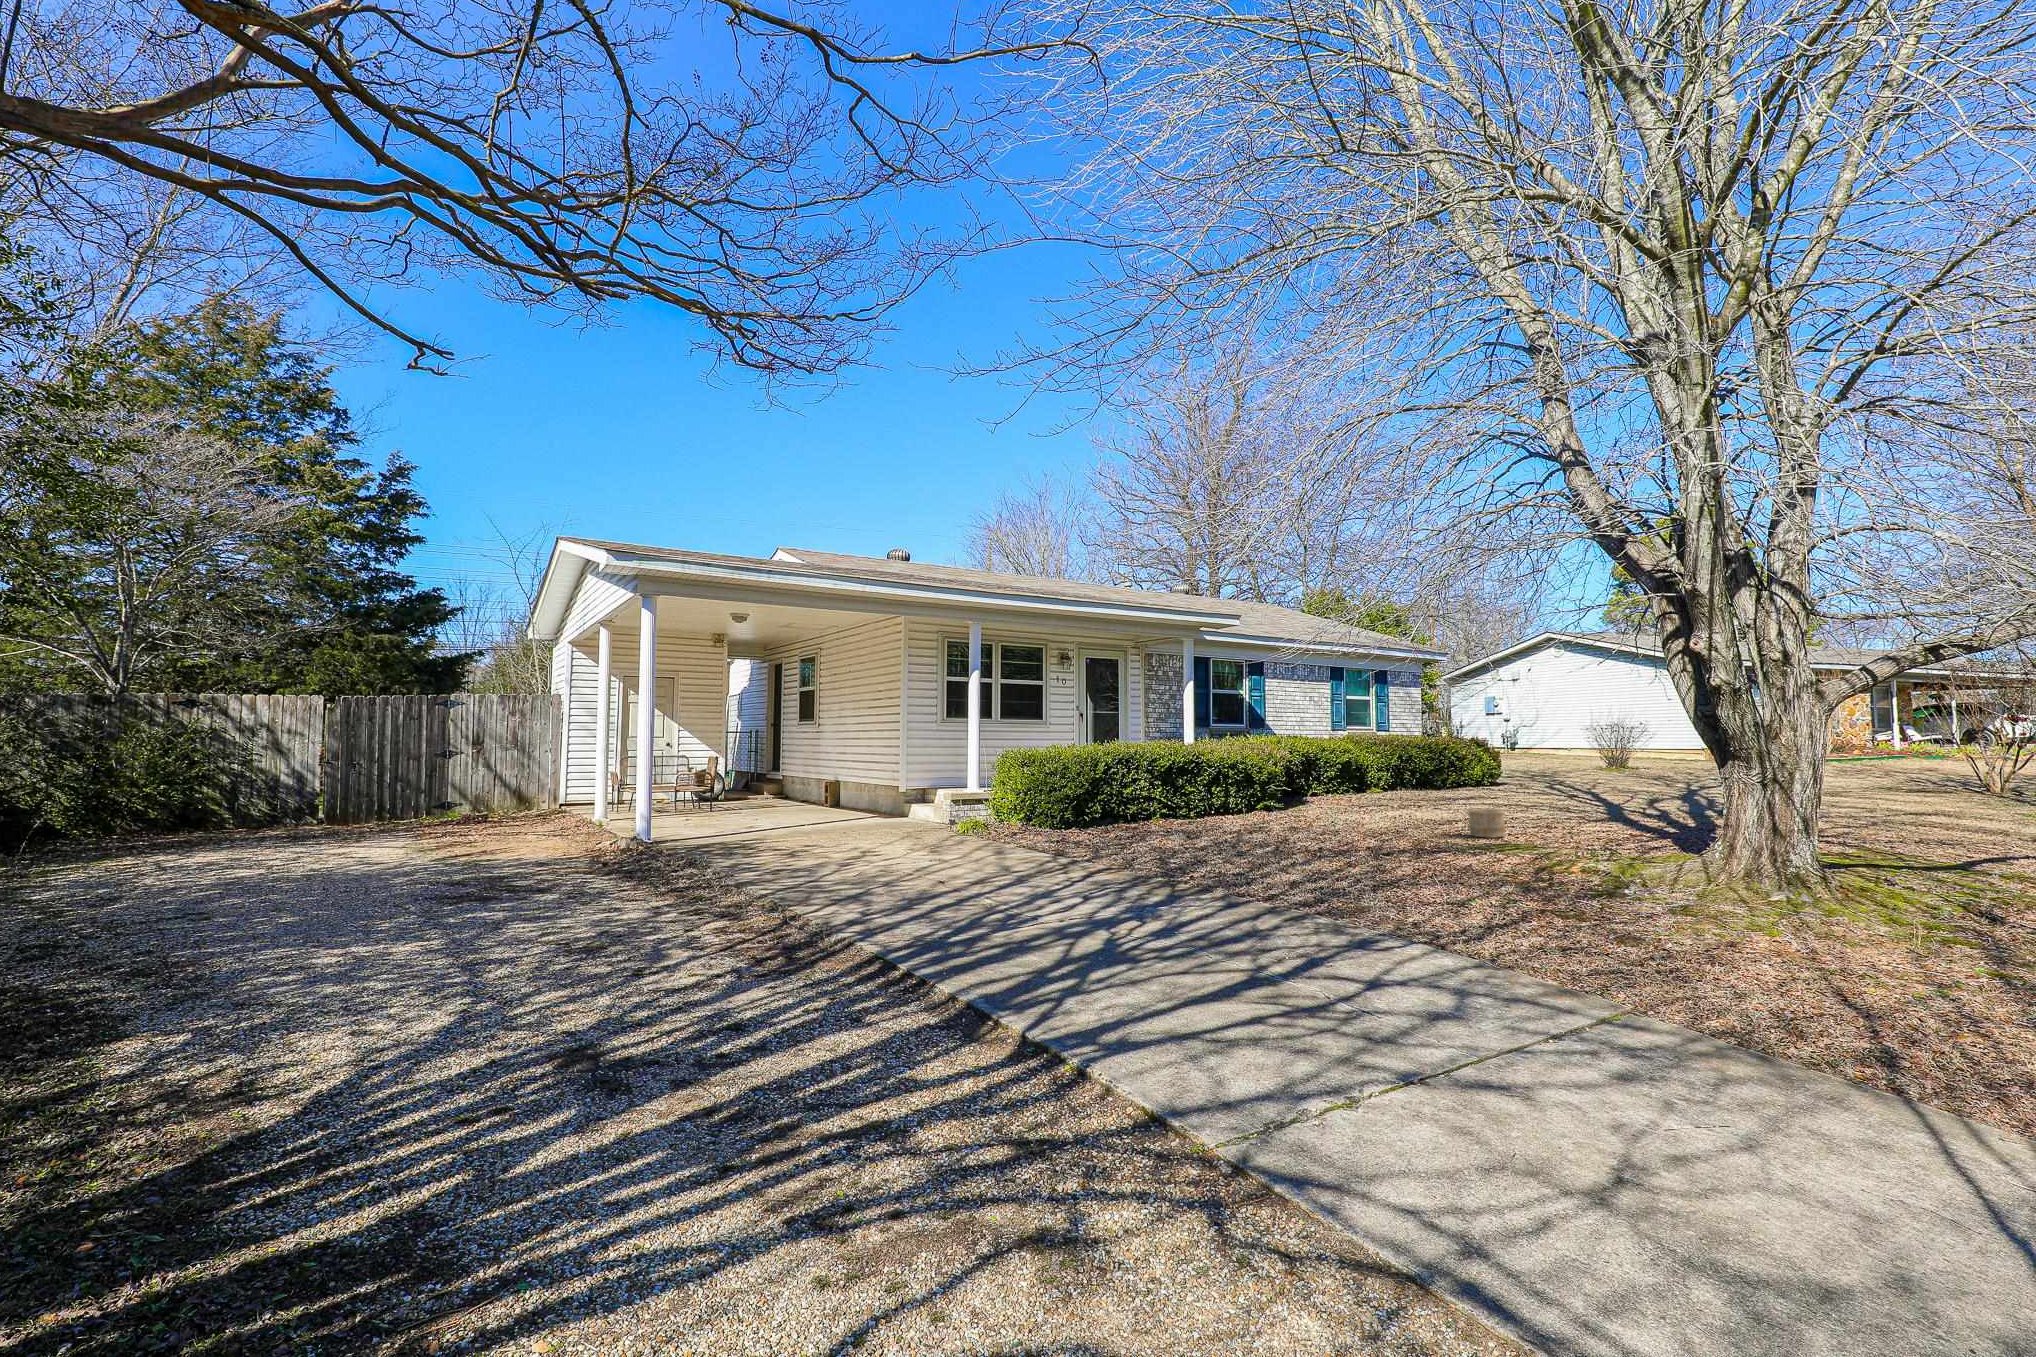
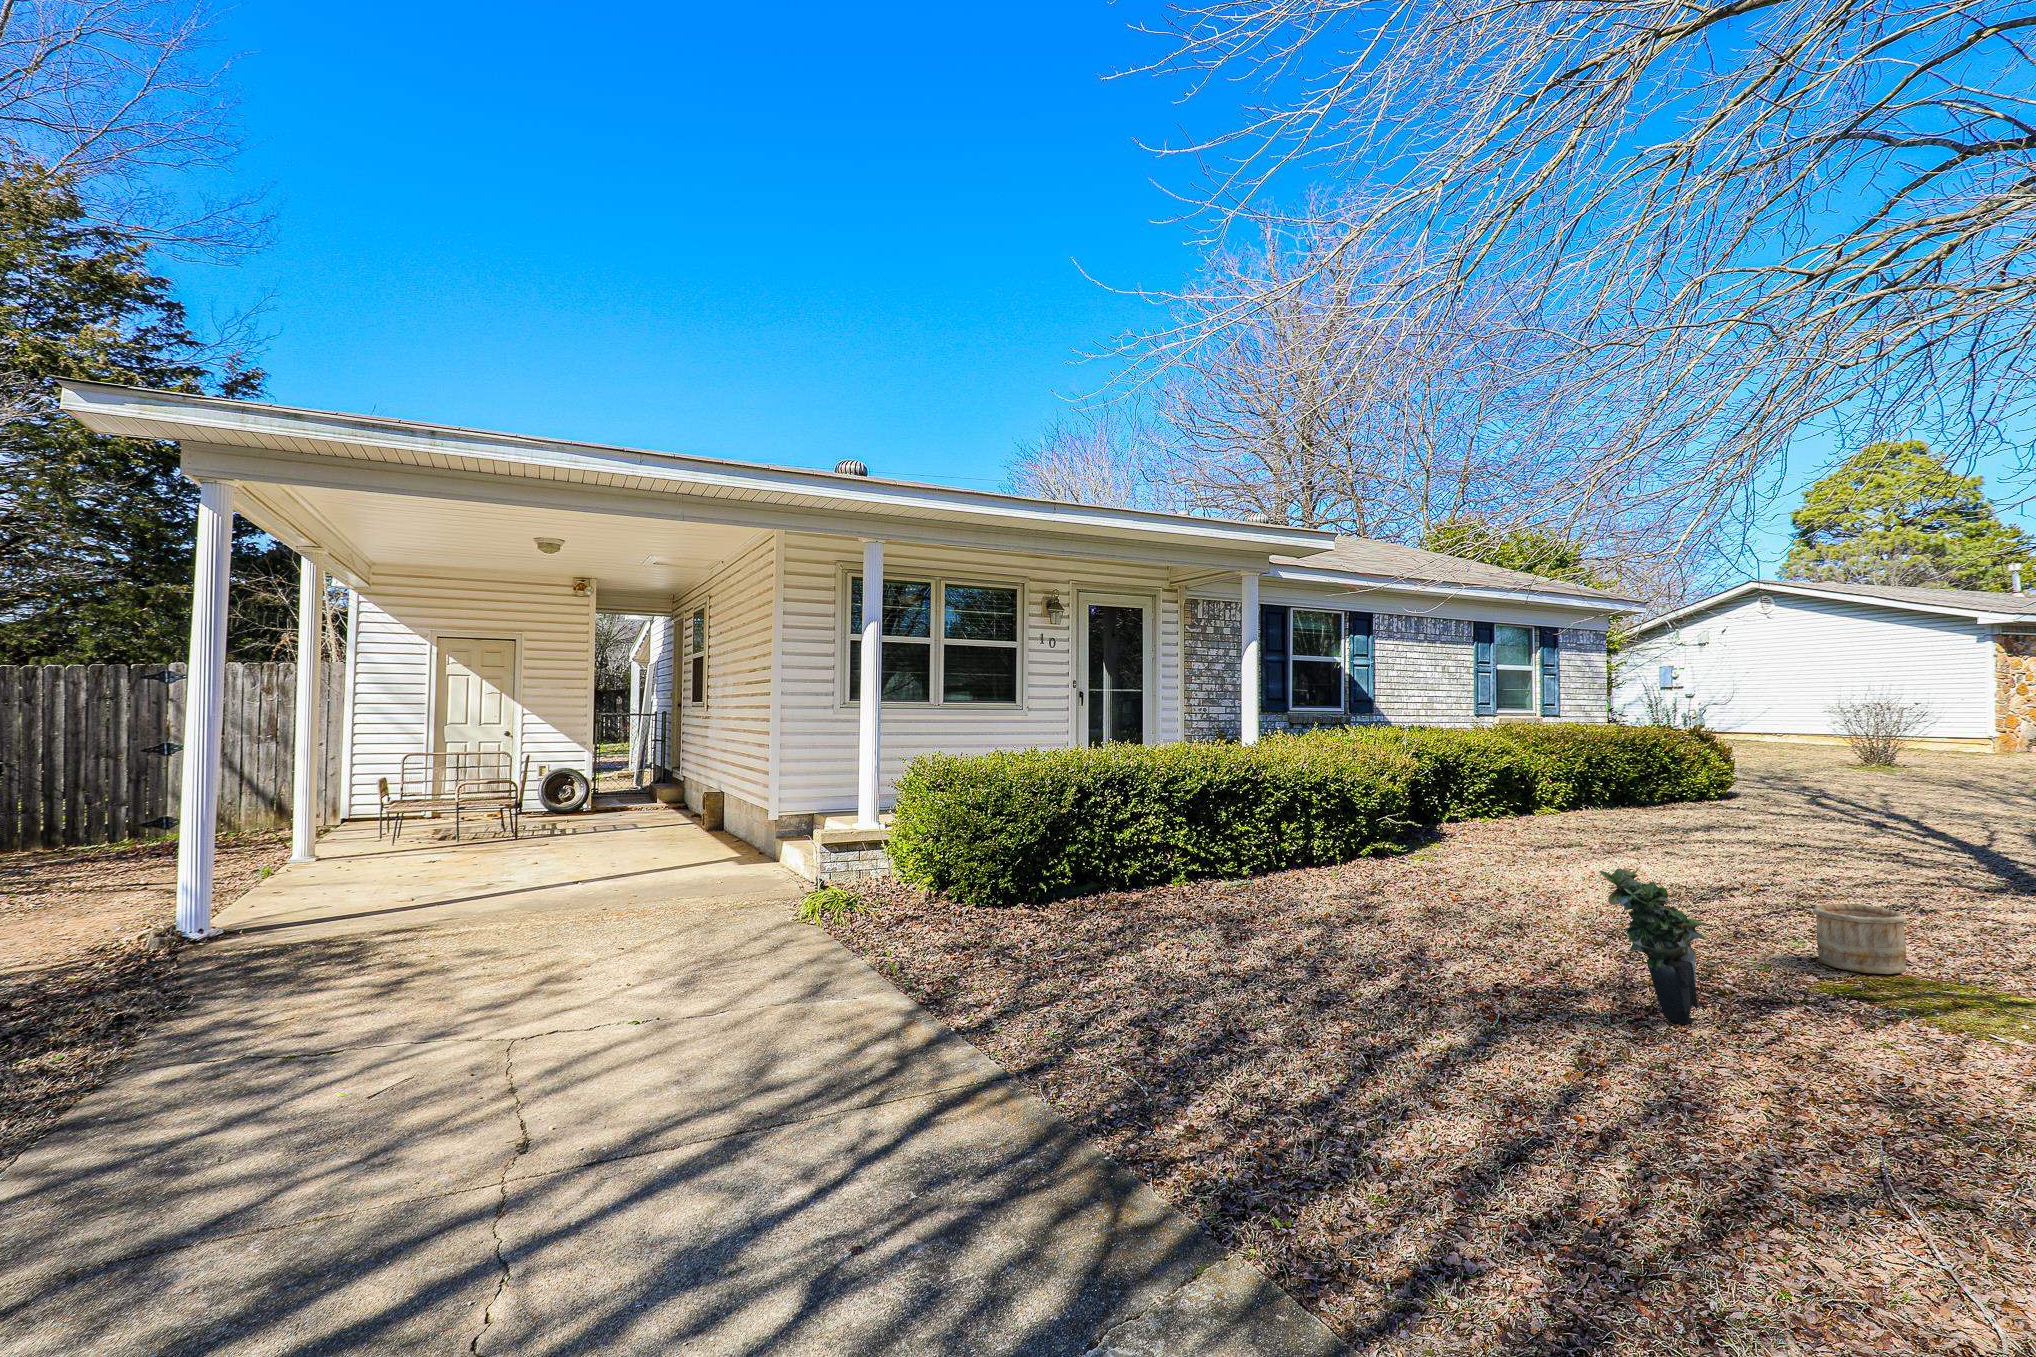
potted plant: none [1362,785,1405,851] -> present [1599,867,1706,1024]

